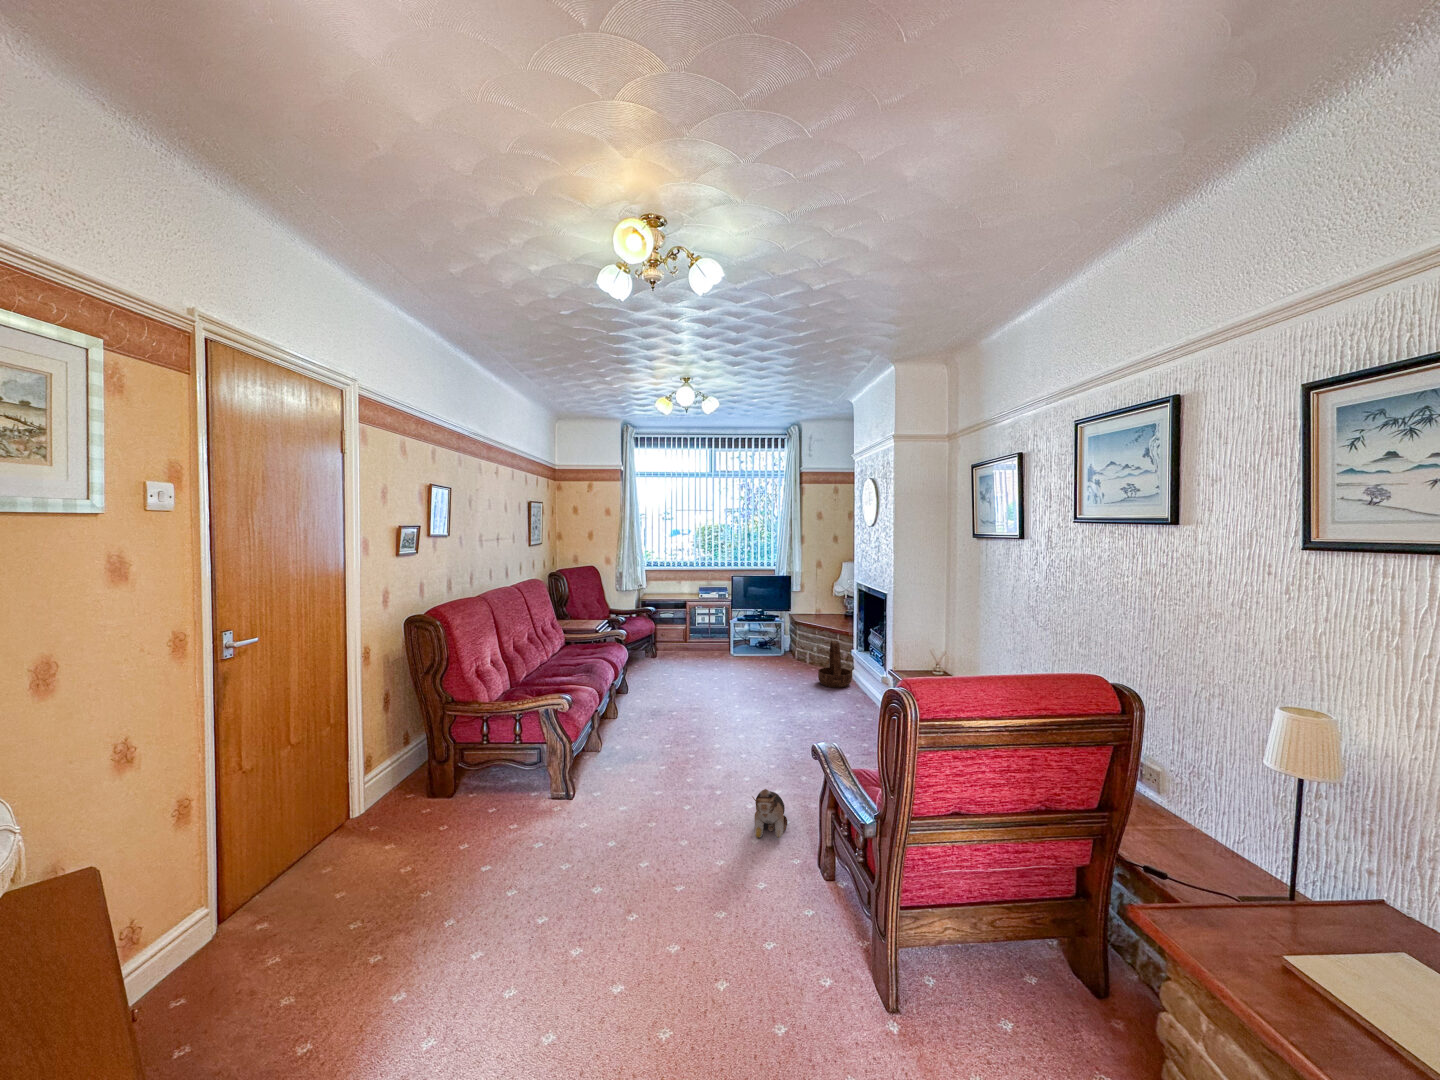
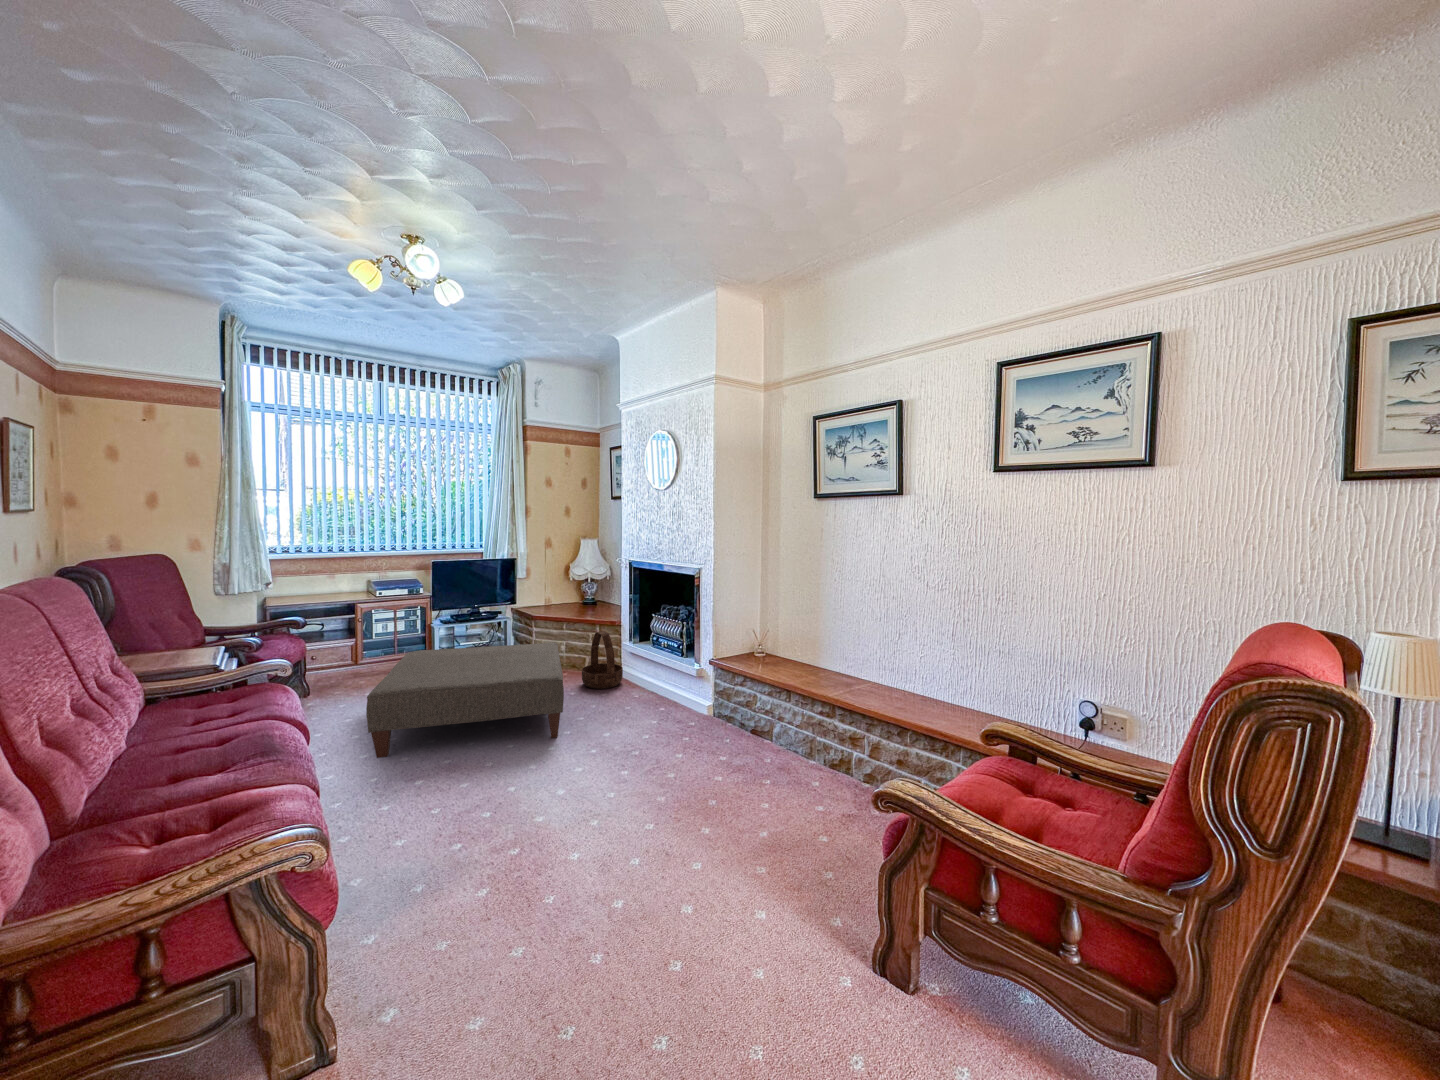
ottoman: none [660,638,799,711] -> present [366,643,564,758]
plush toy: present [752,789,787,838] -> none [708,876,786,964]

